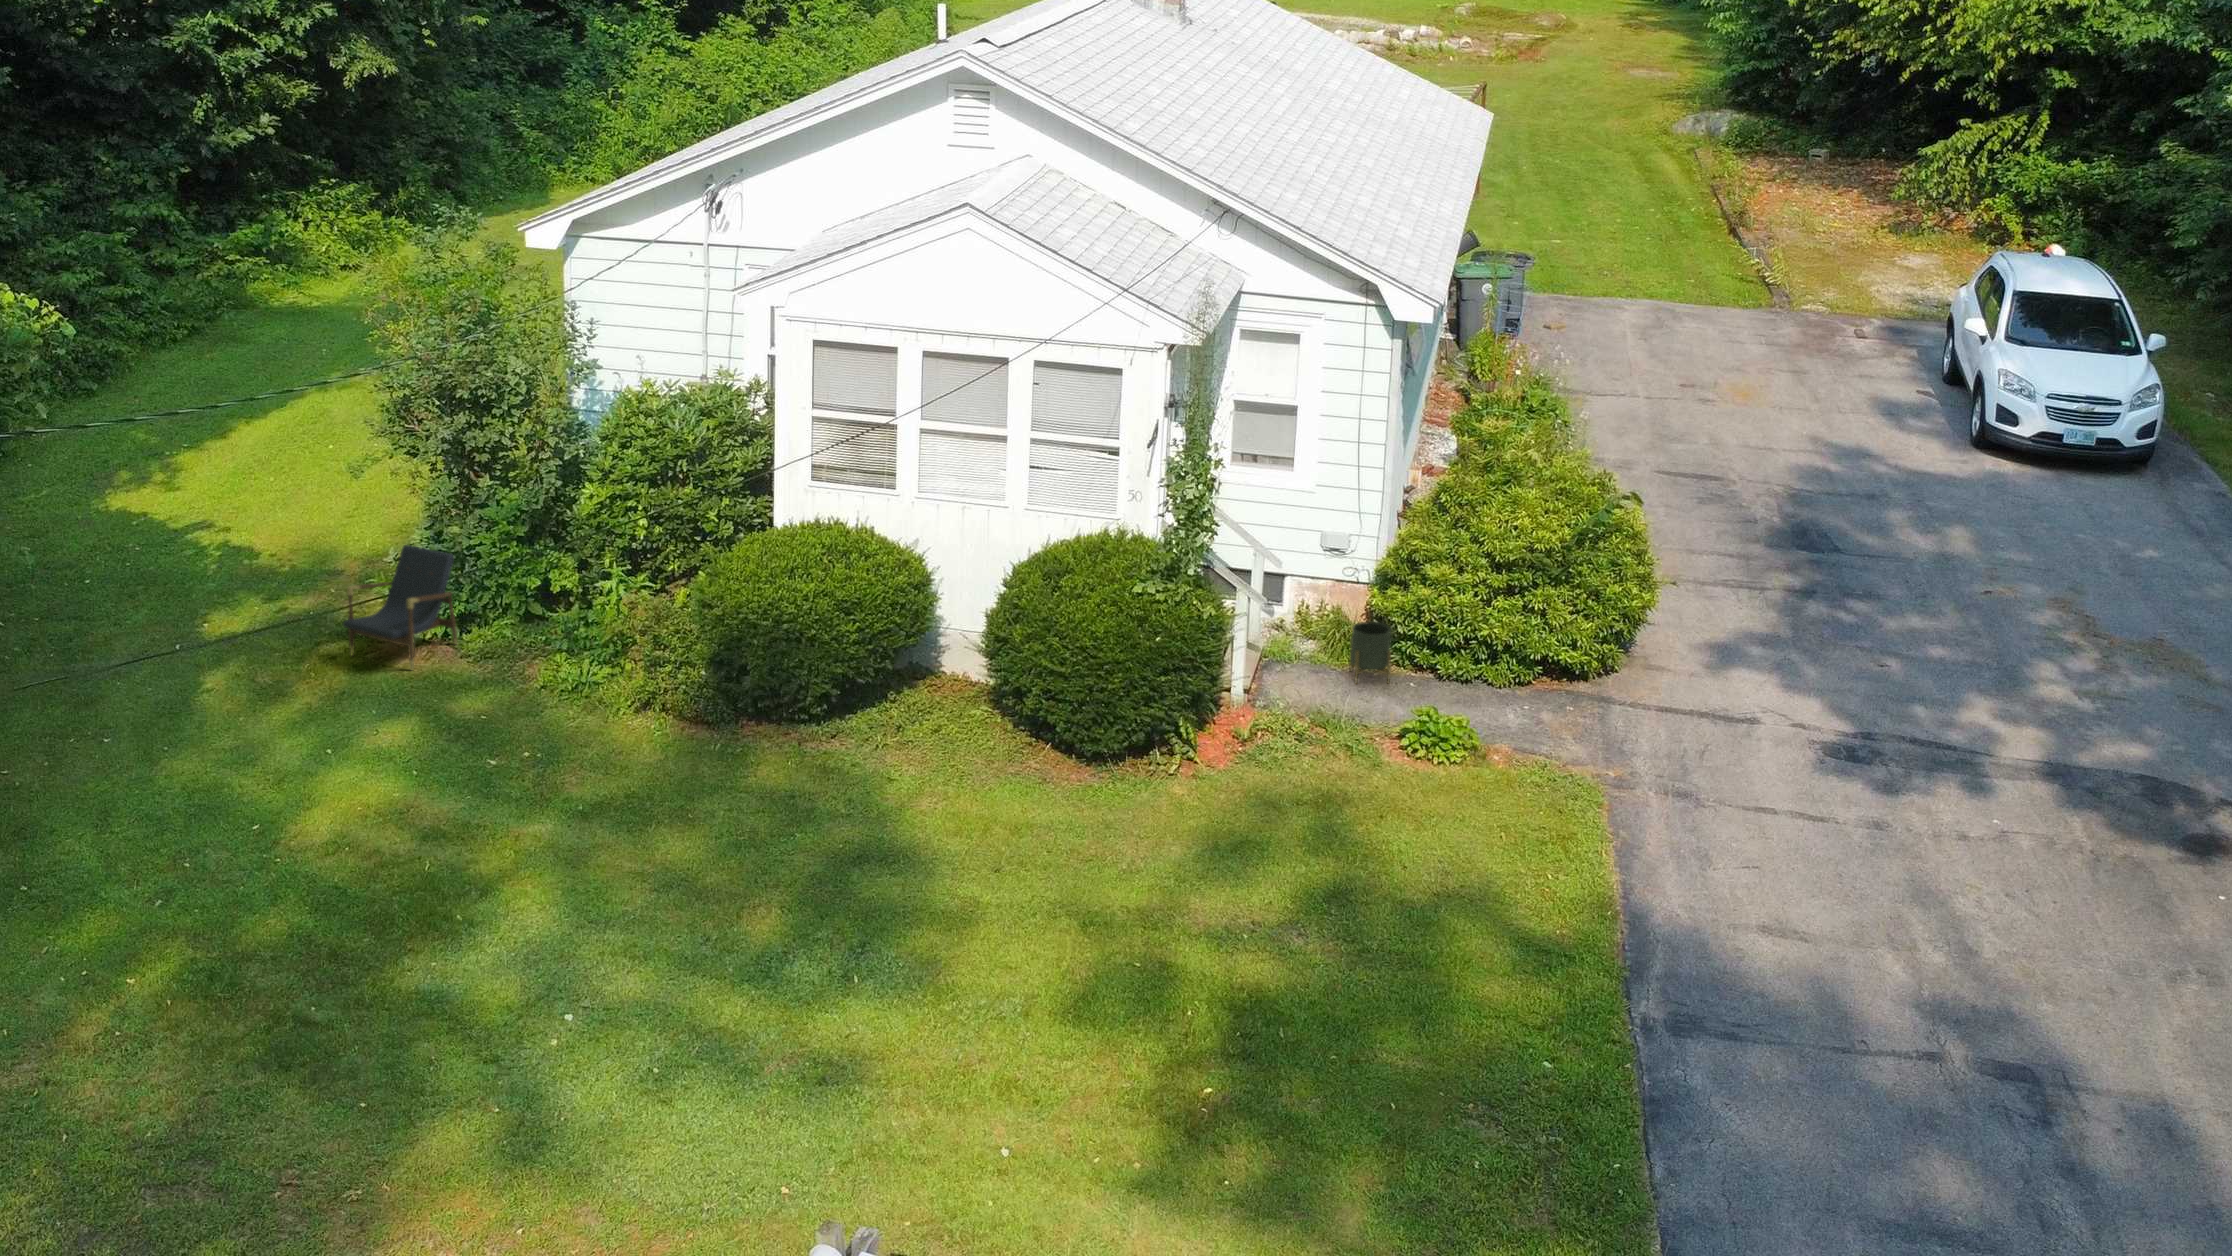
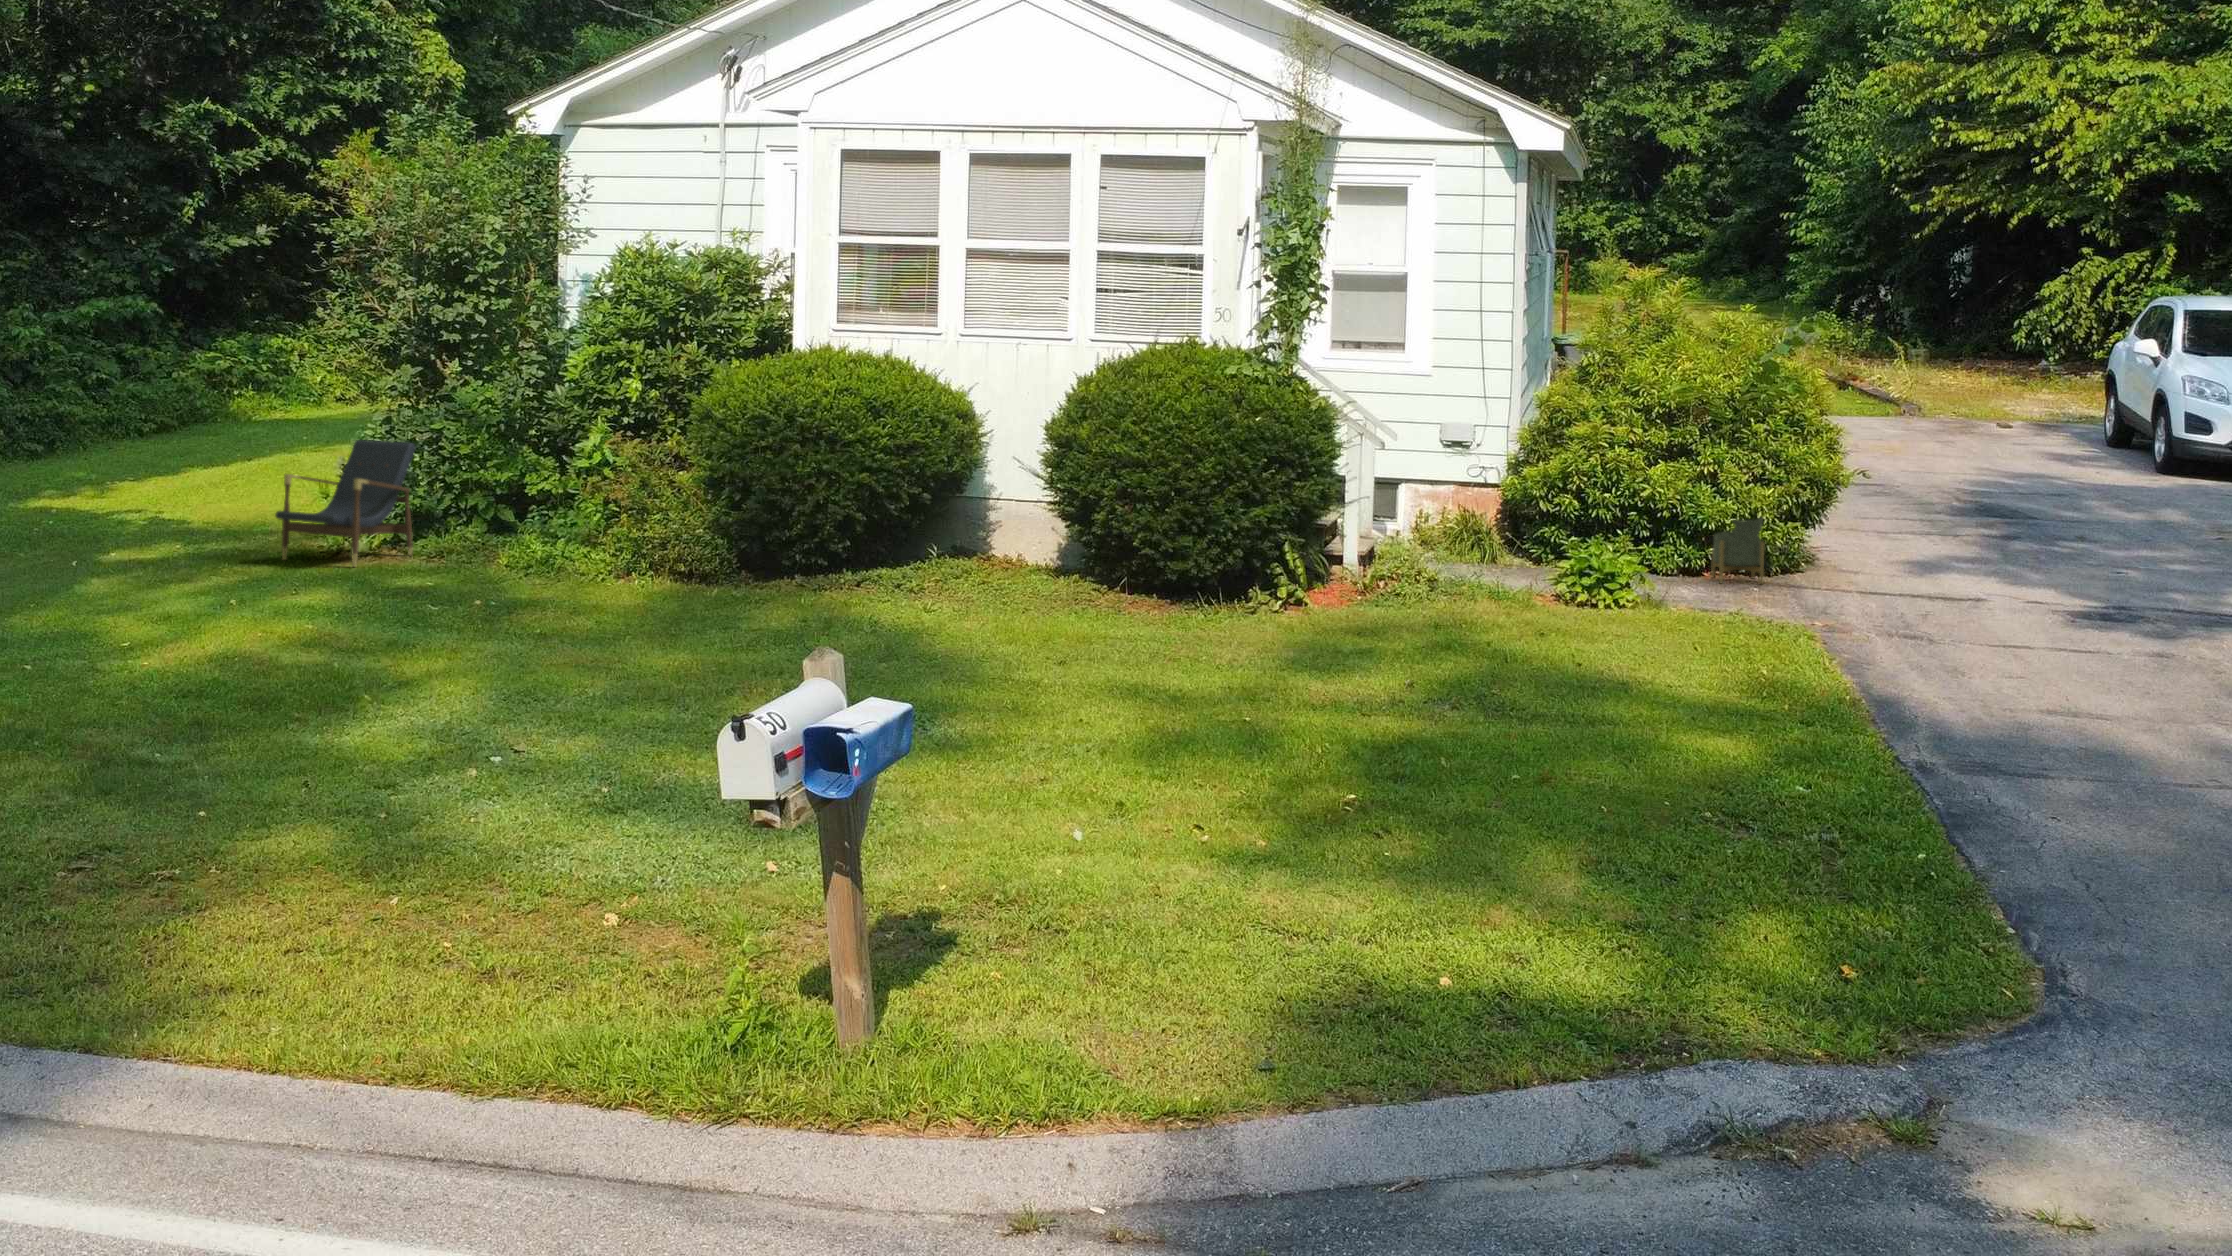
planter: present [1350,622,1391,683] -> present [1711,518,1764,584]

